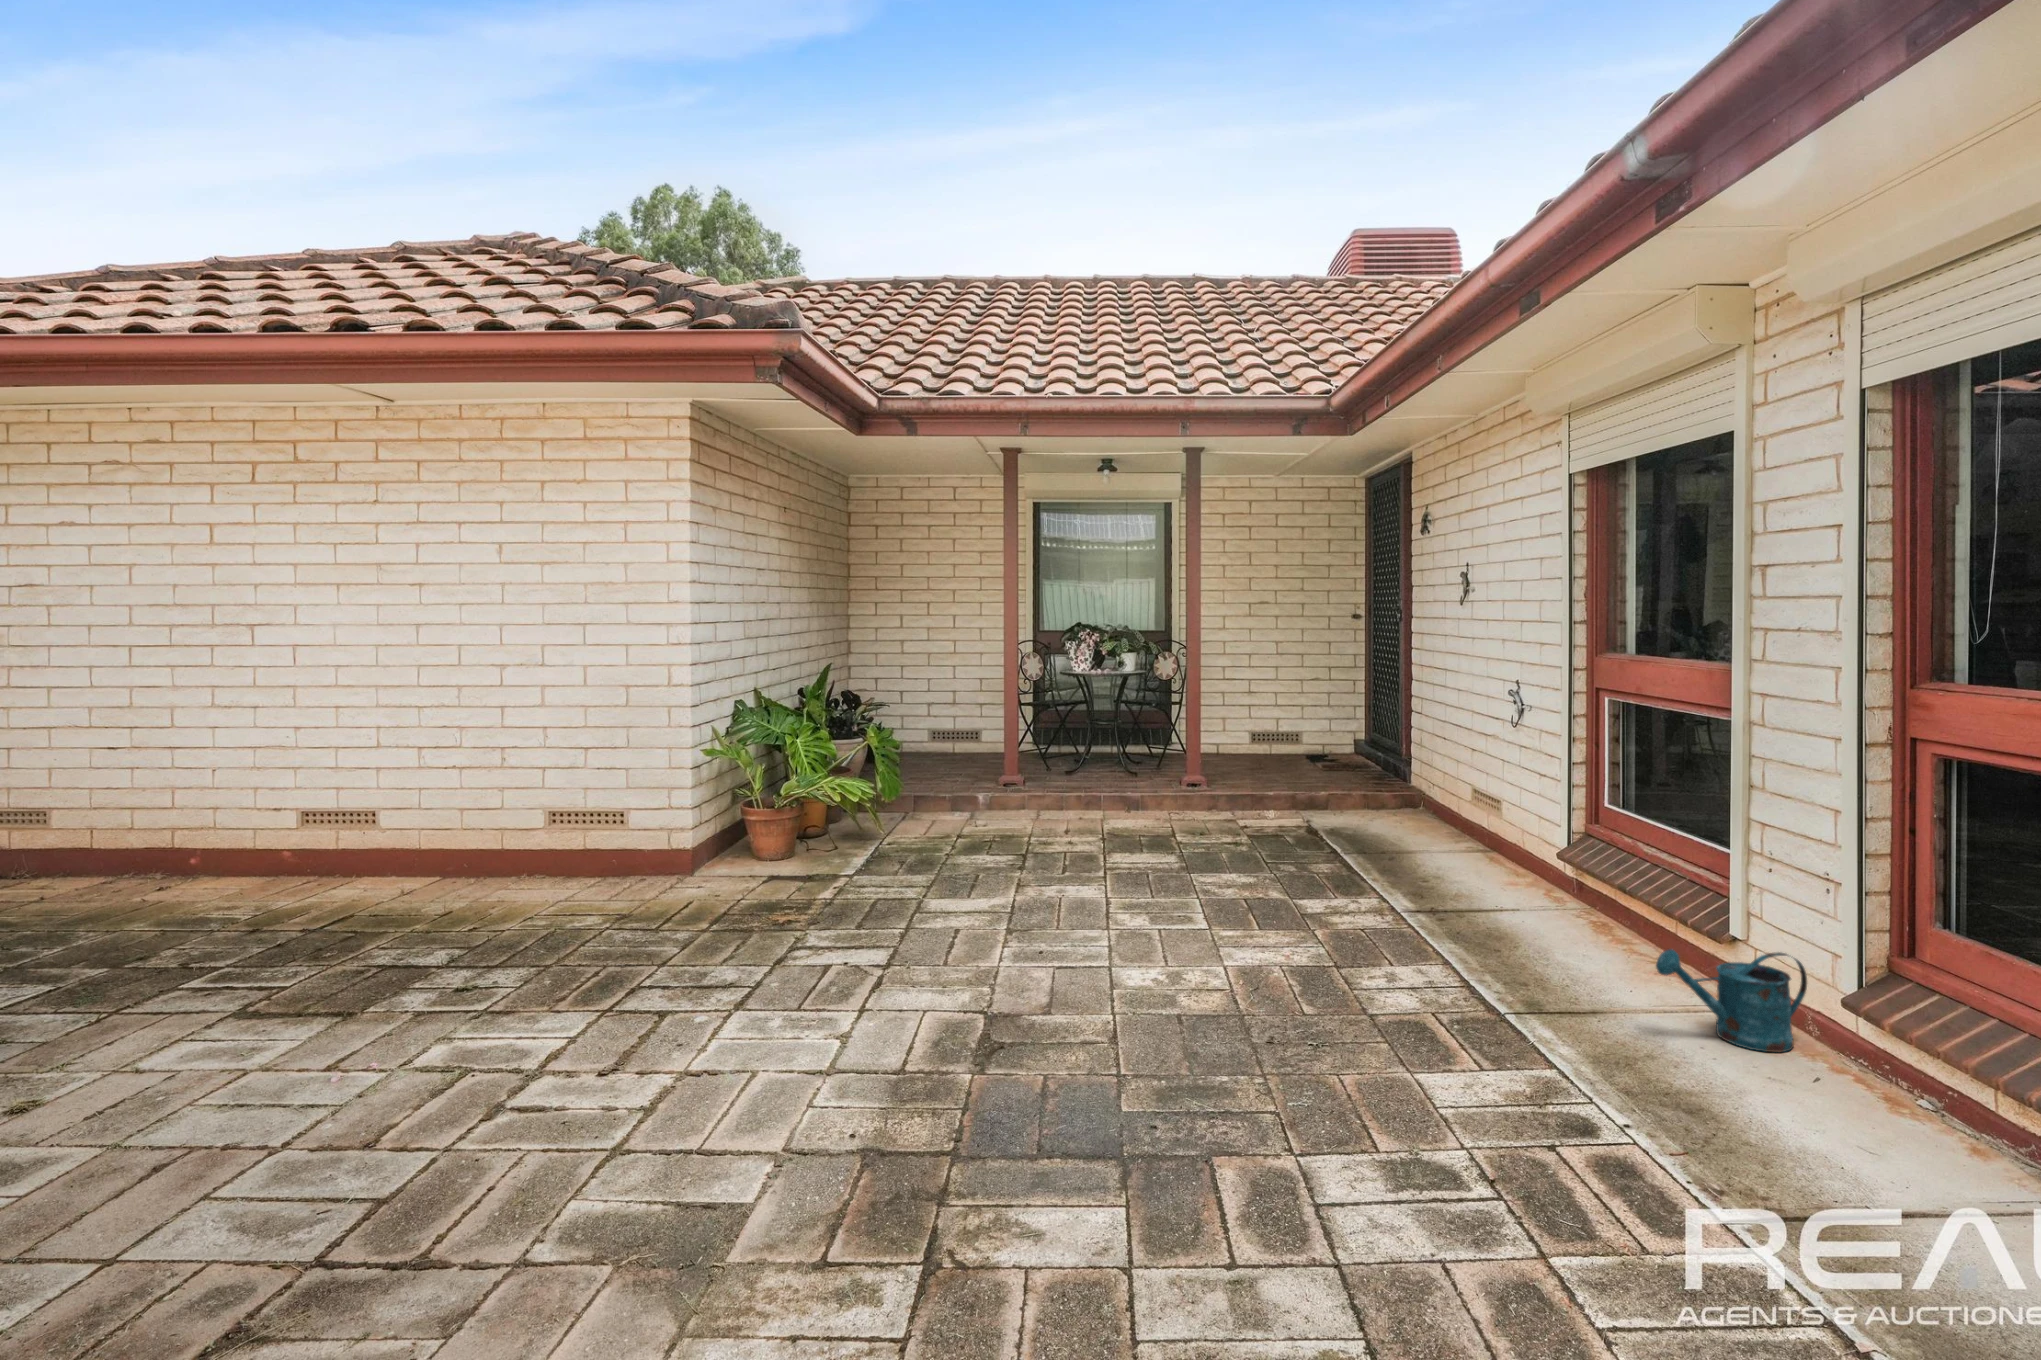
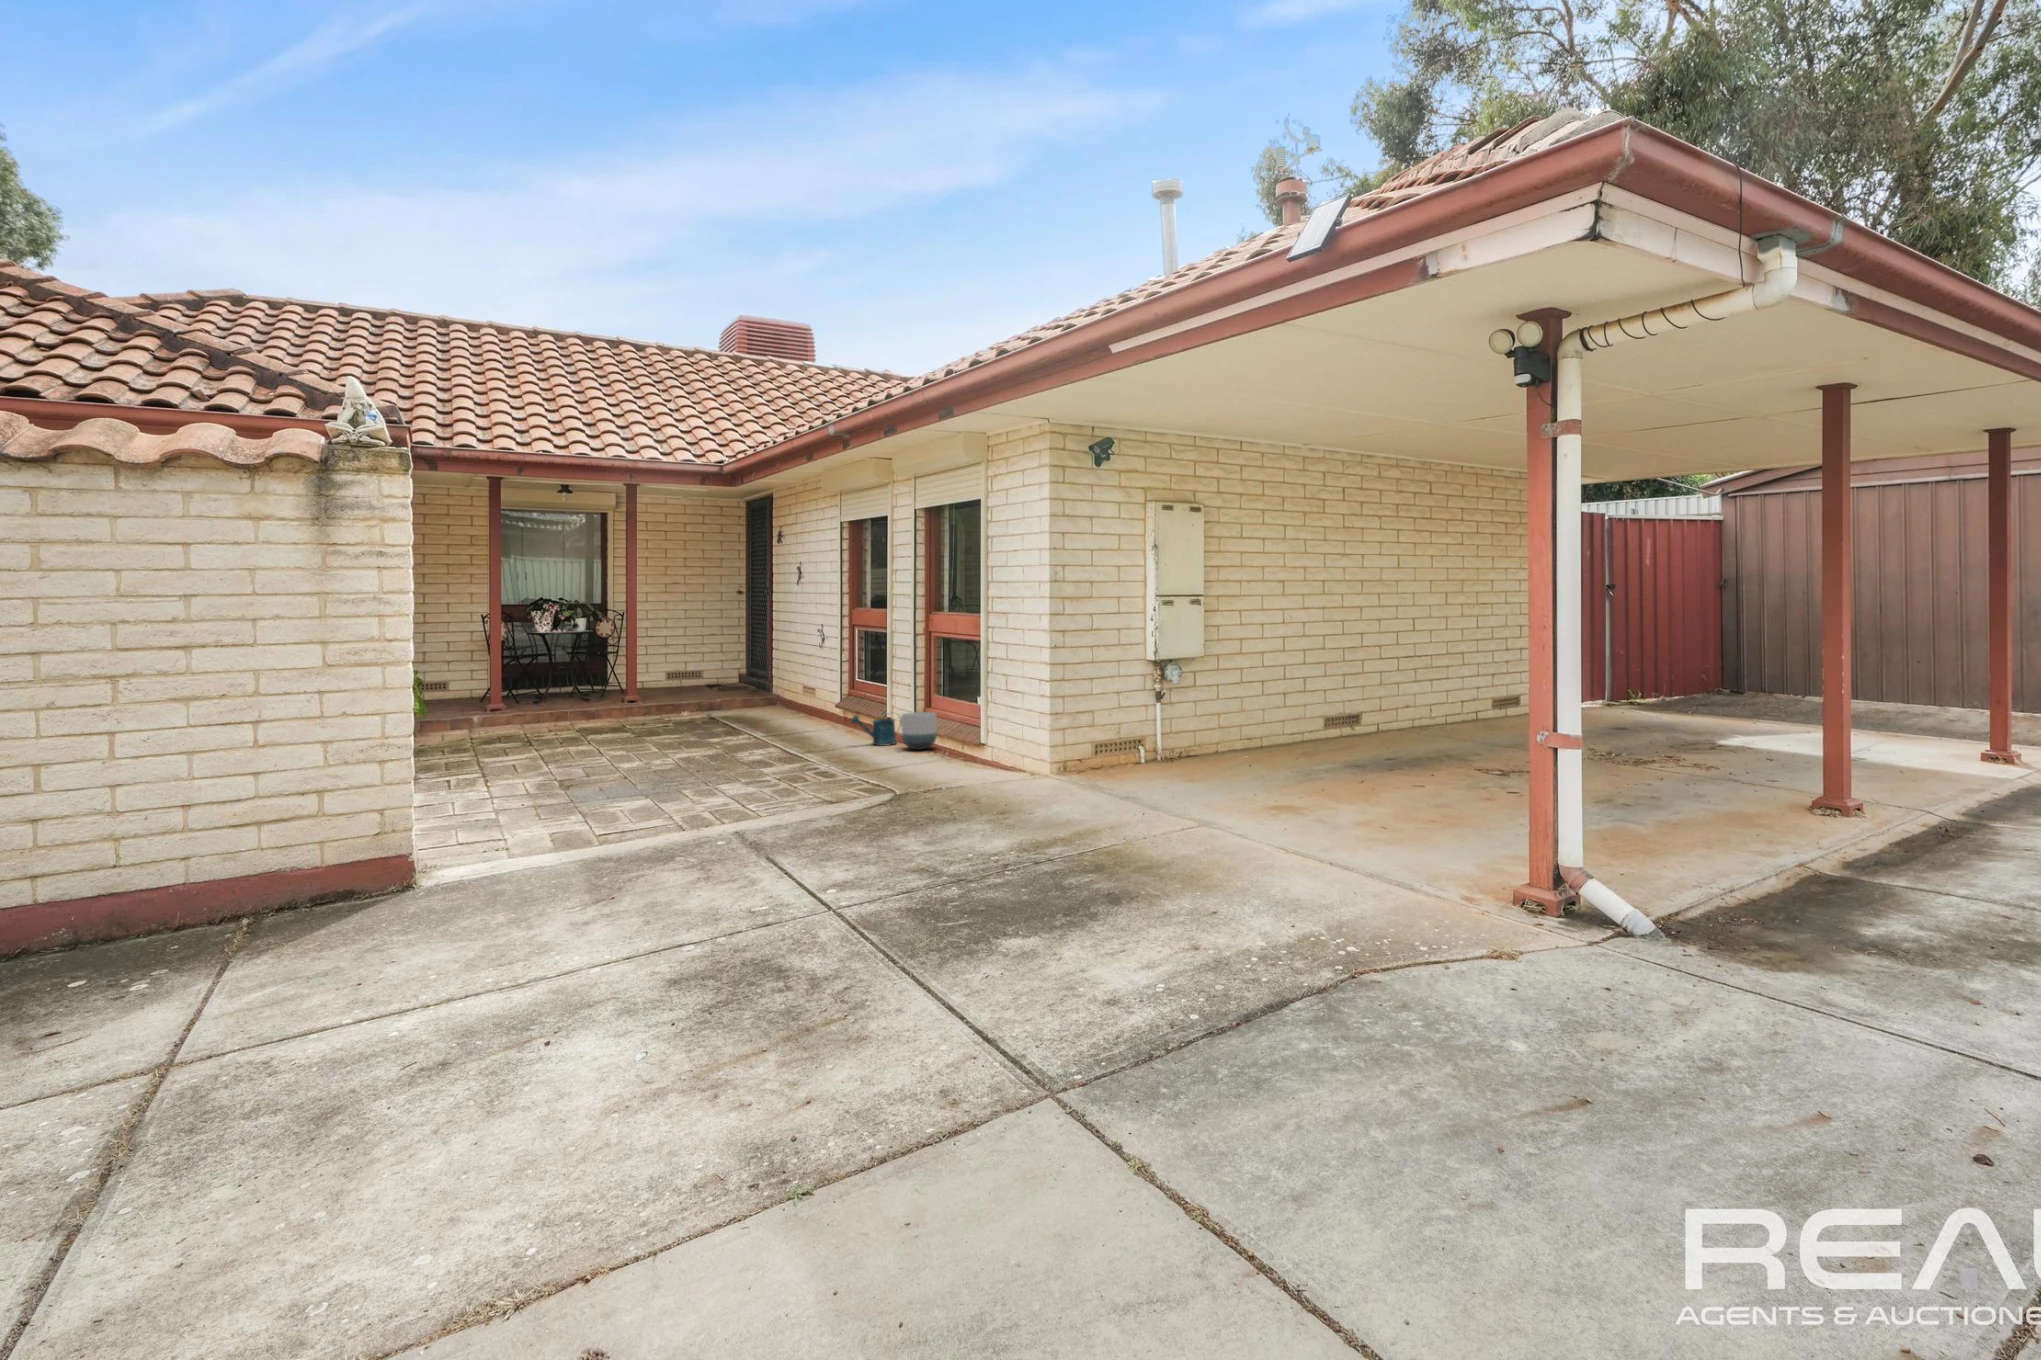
planter: none [1848,982,1994,1122] -> present [901,712,937,750]

